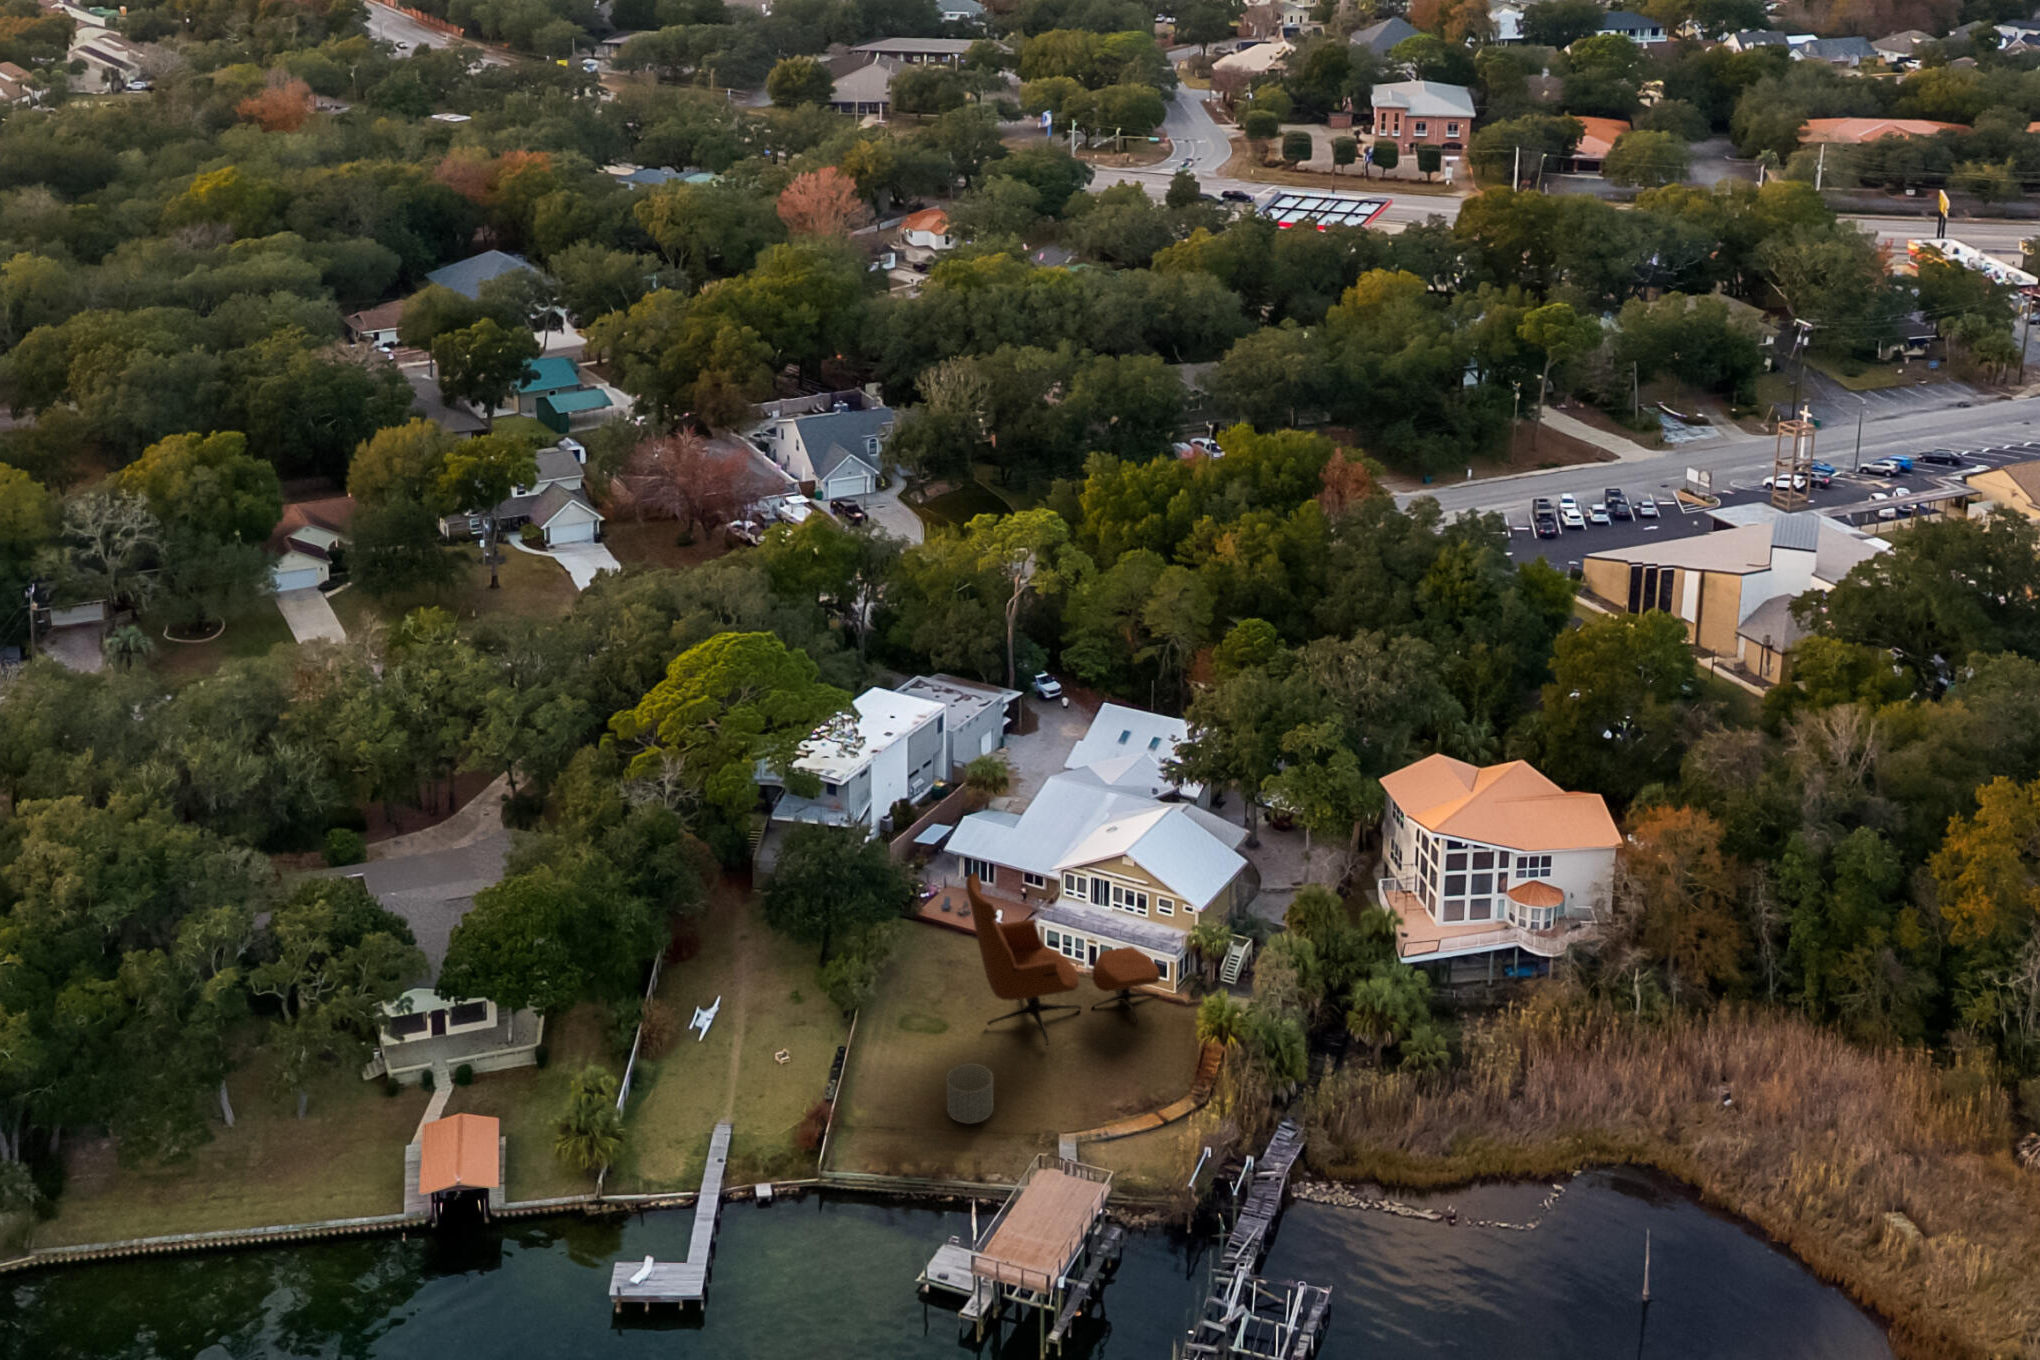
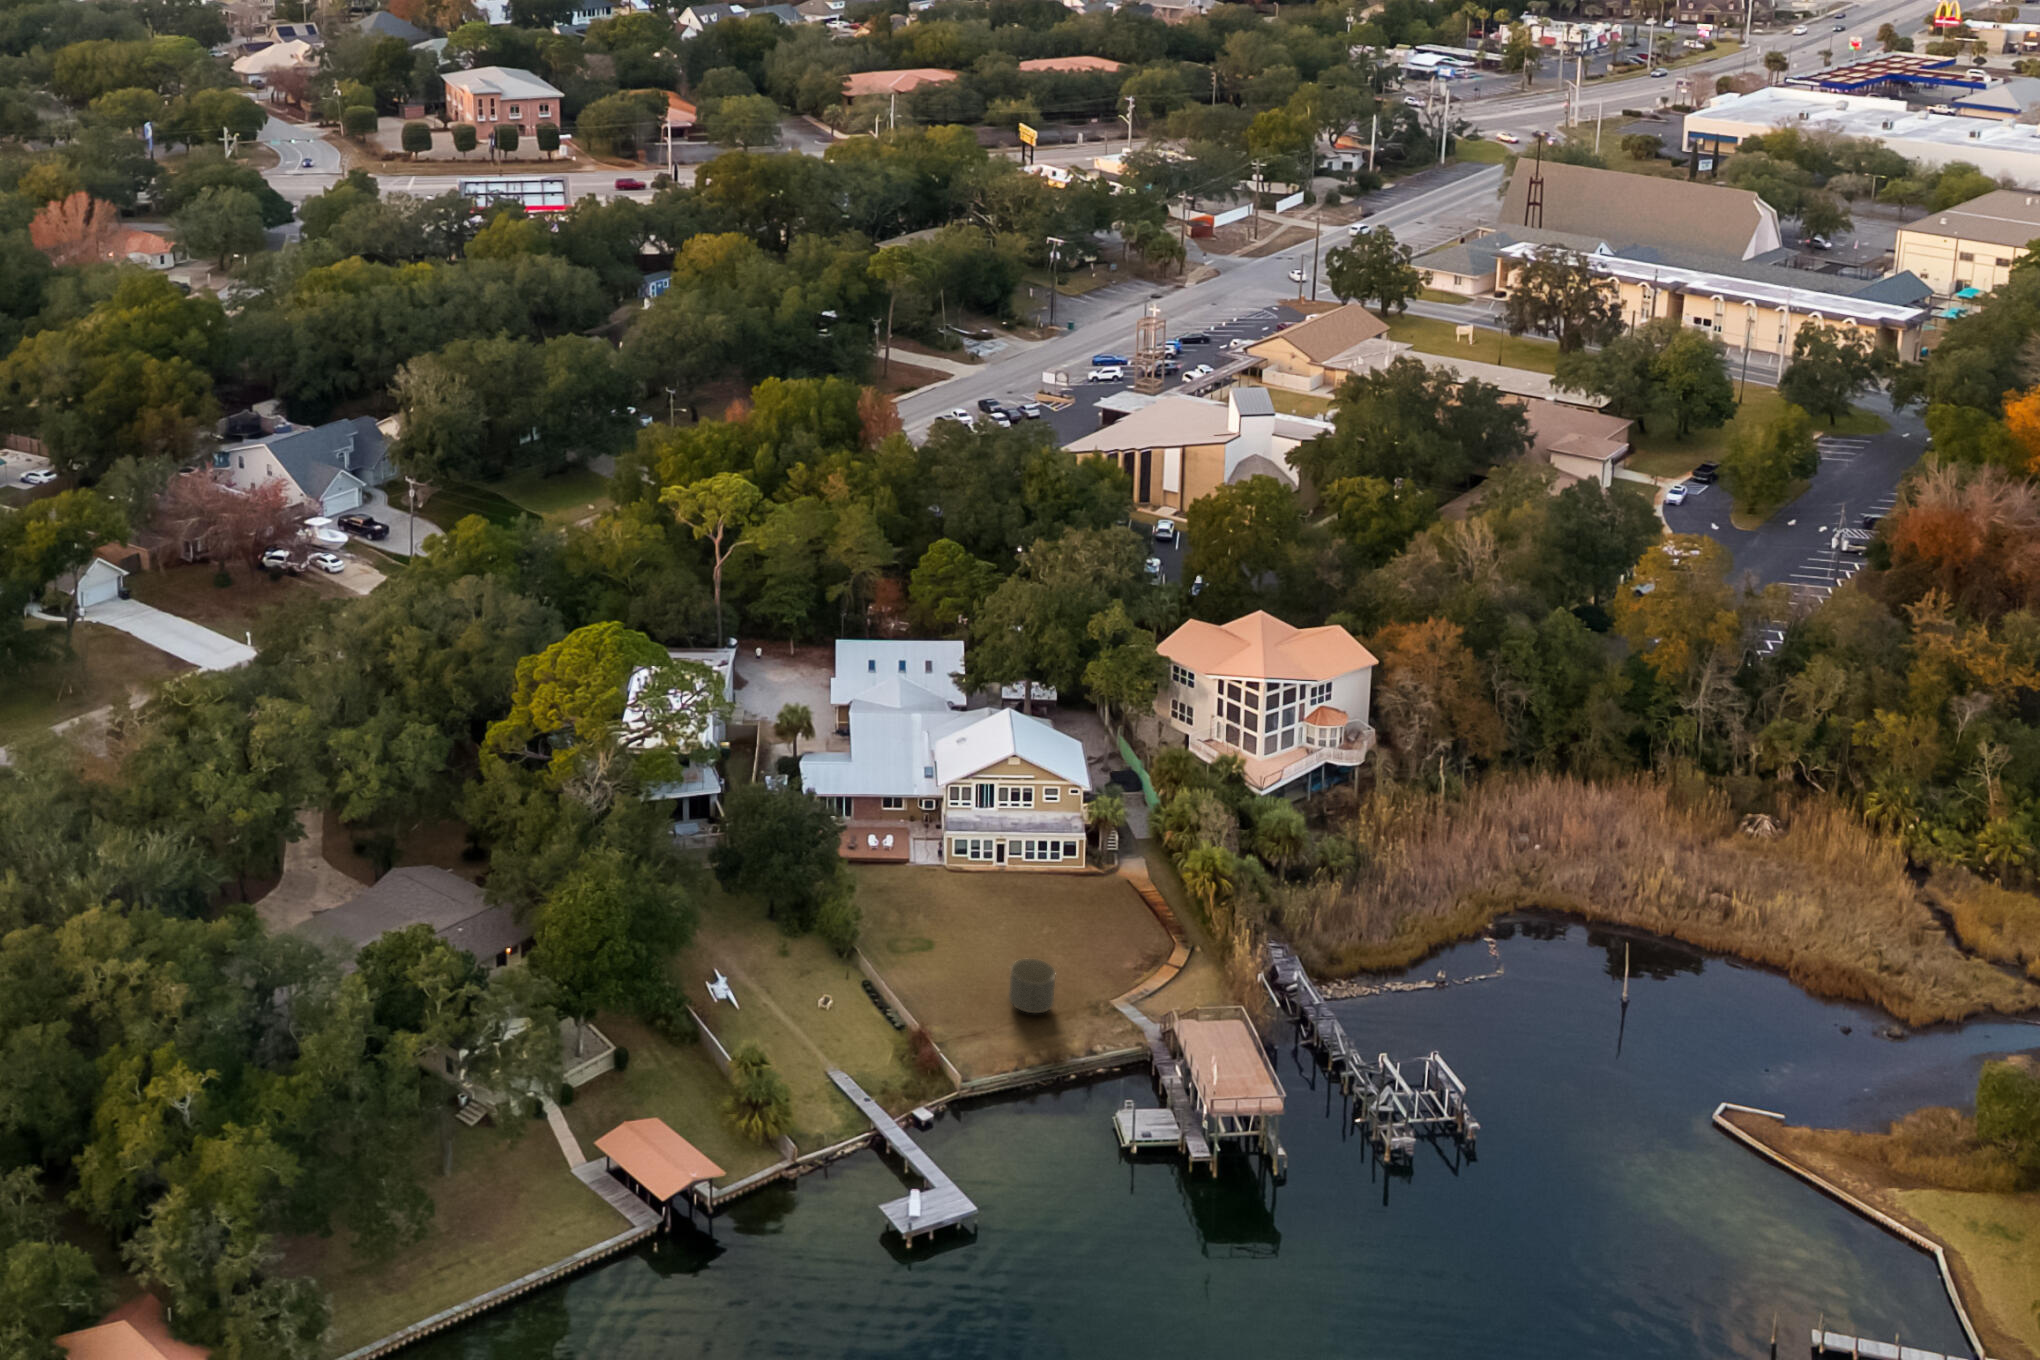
lounge chair: present [966,872,1160,1045] -> none [946,790,1088,935]

